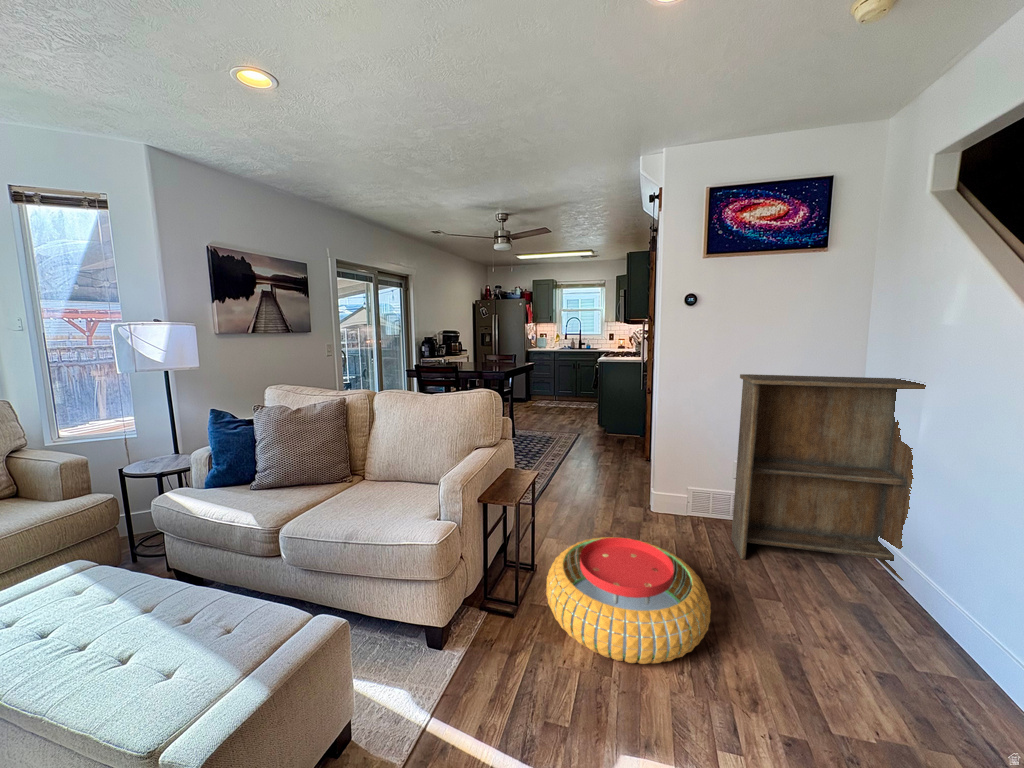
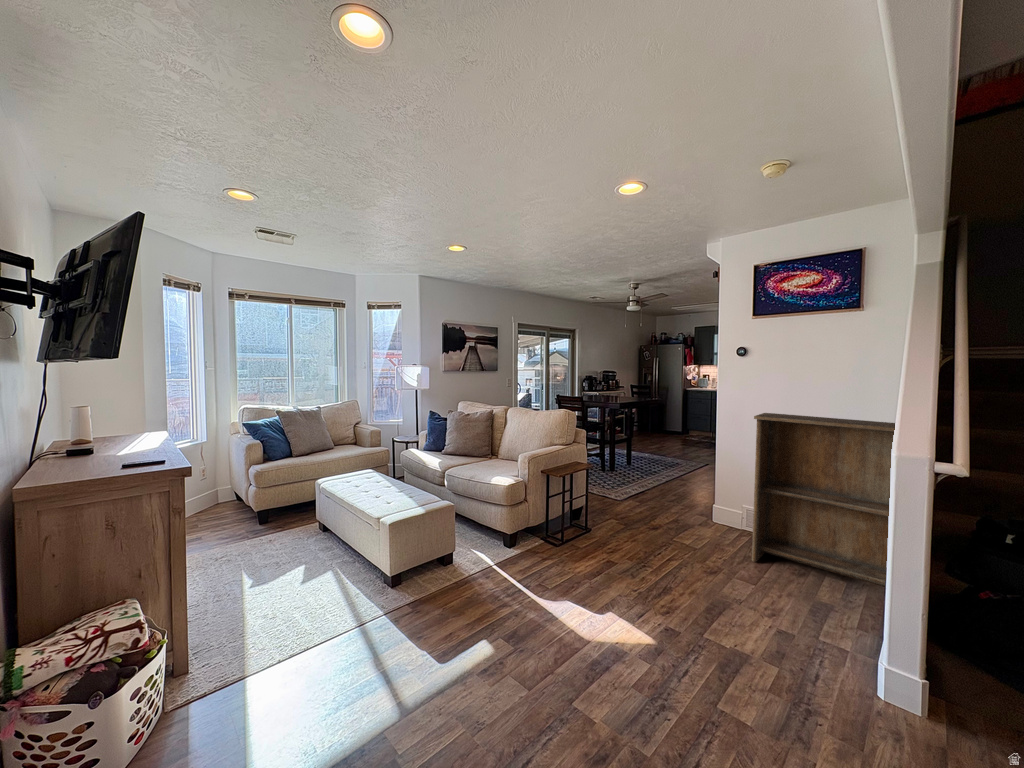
pouf: present [546,537,711,664] -> none [574,514,682,585]

